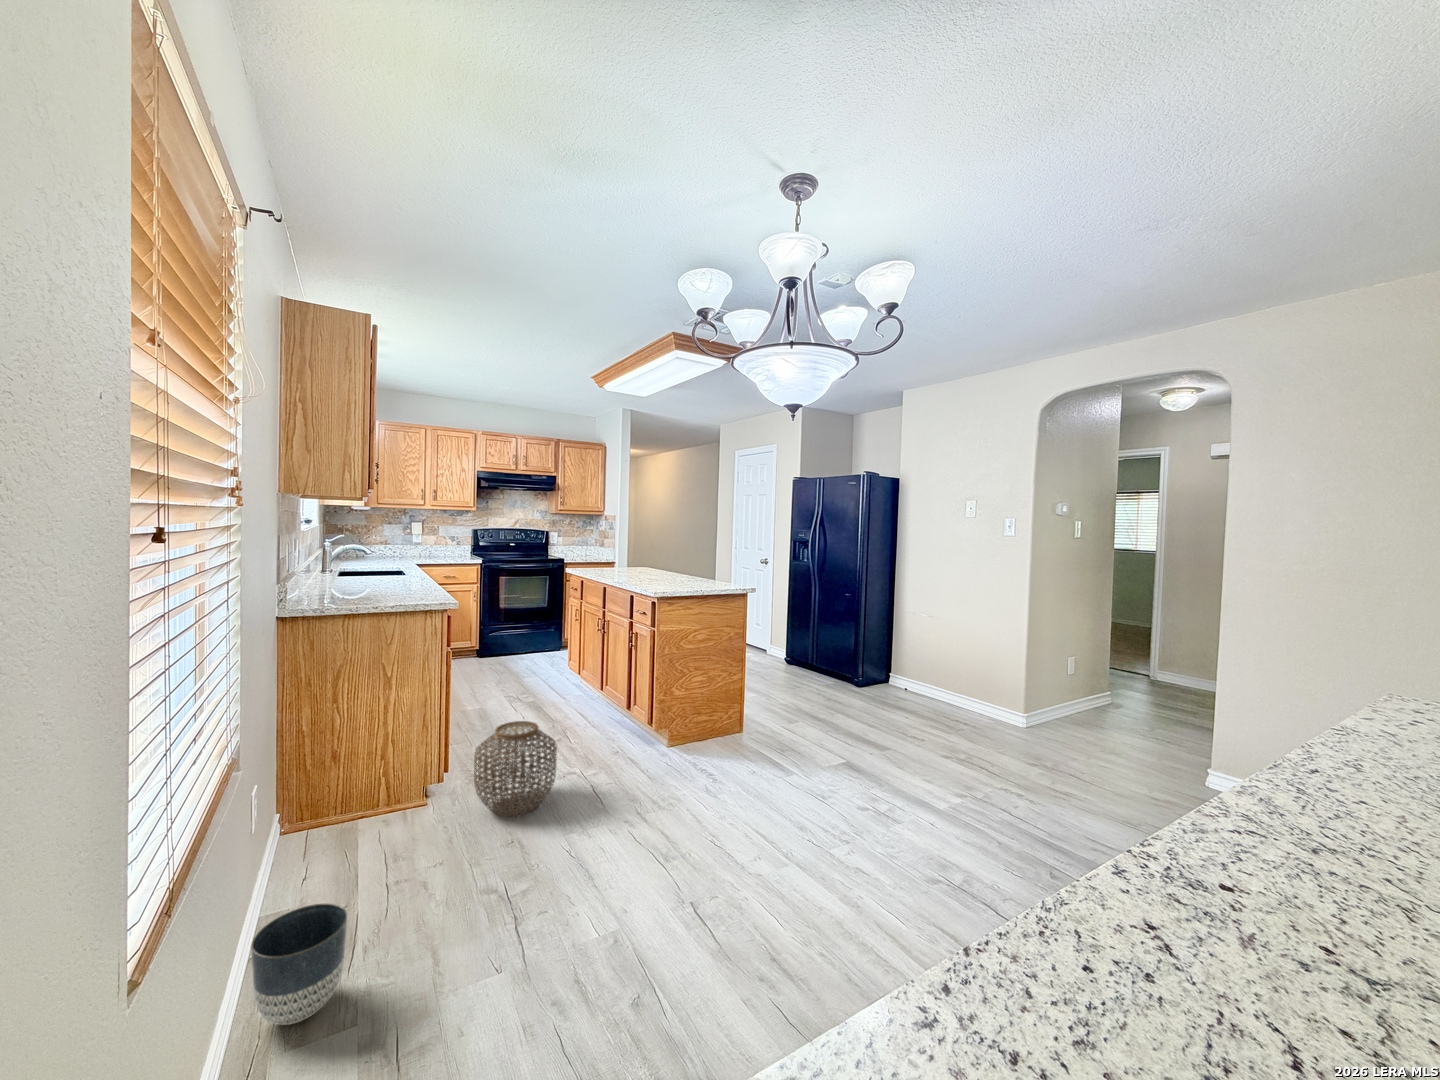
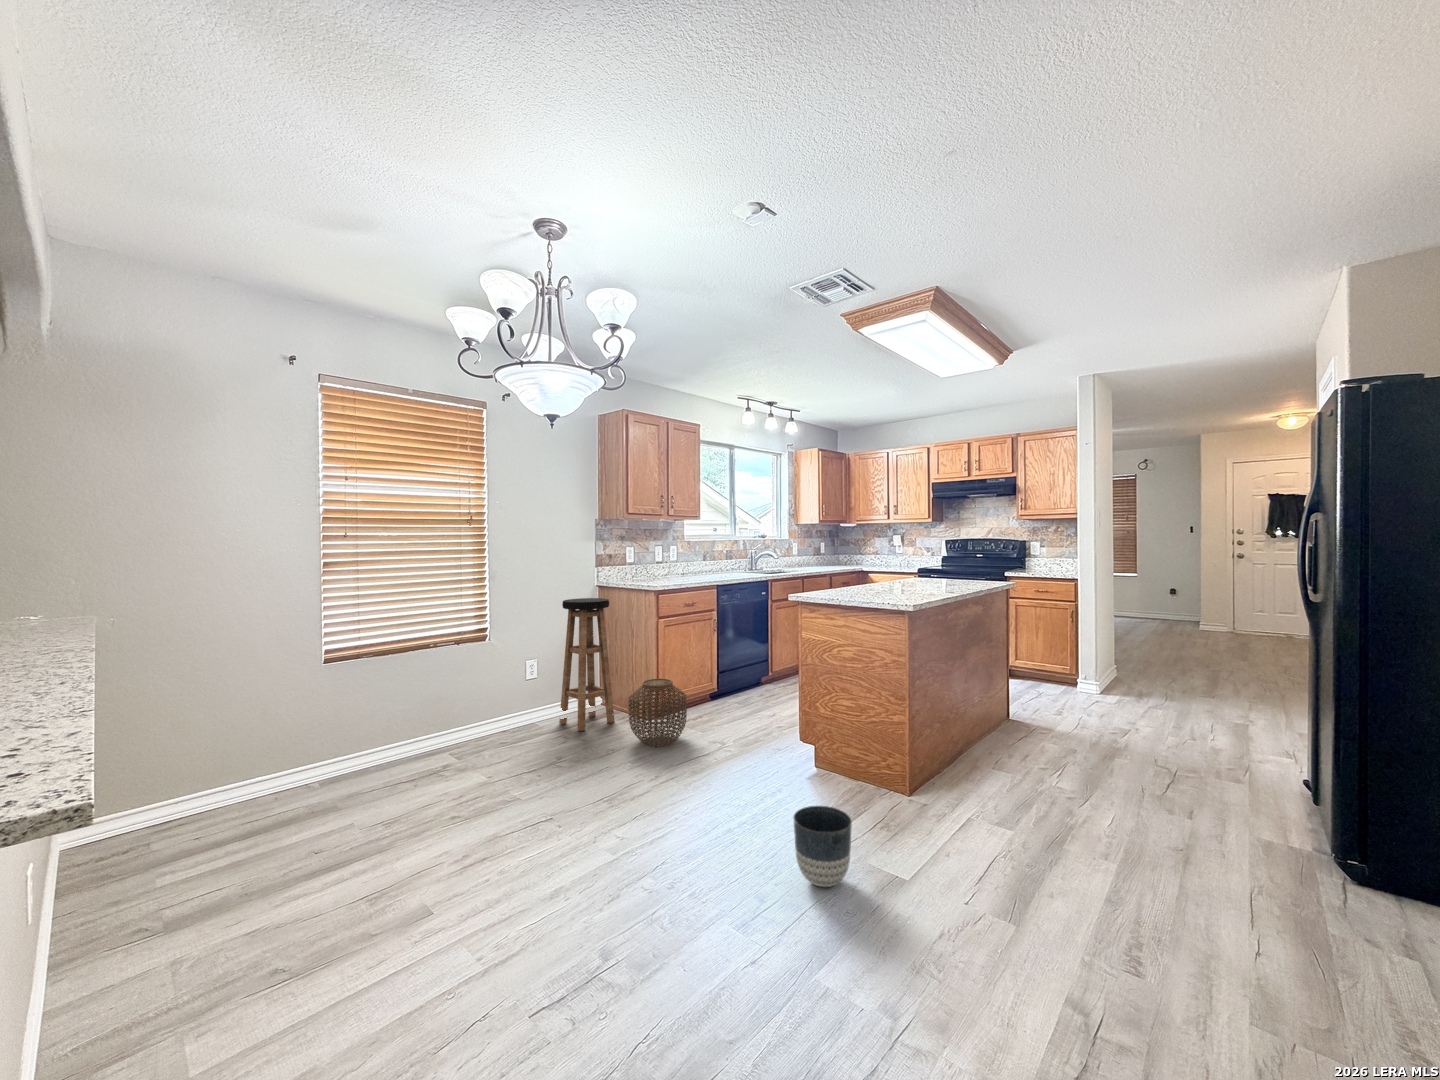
bar stool: none [289,632,388,885] -> present [559,598,615,731]
planter: present [251,904,347,1025] -> present [793,806,852,887]

